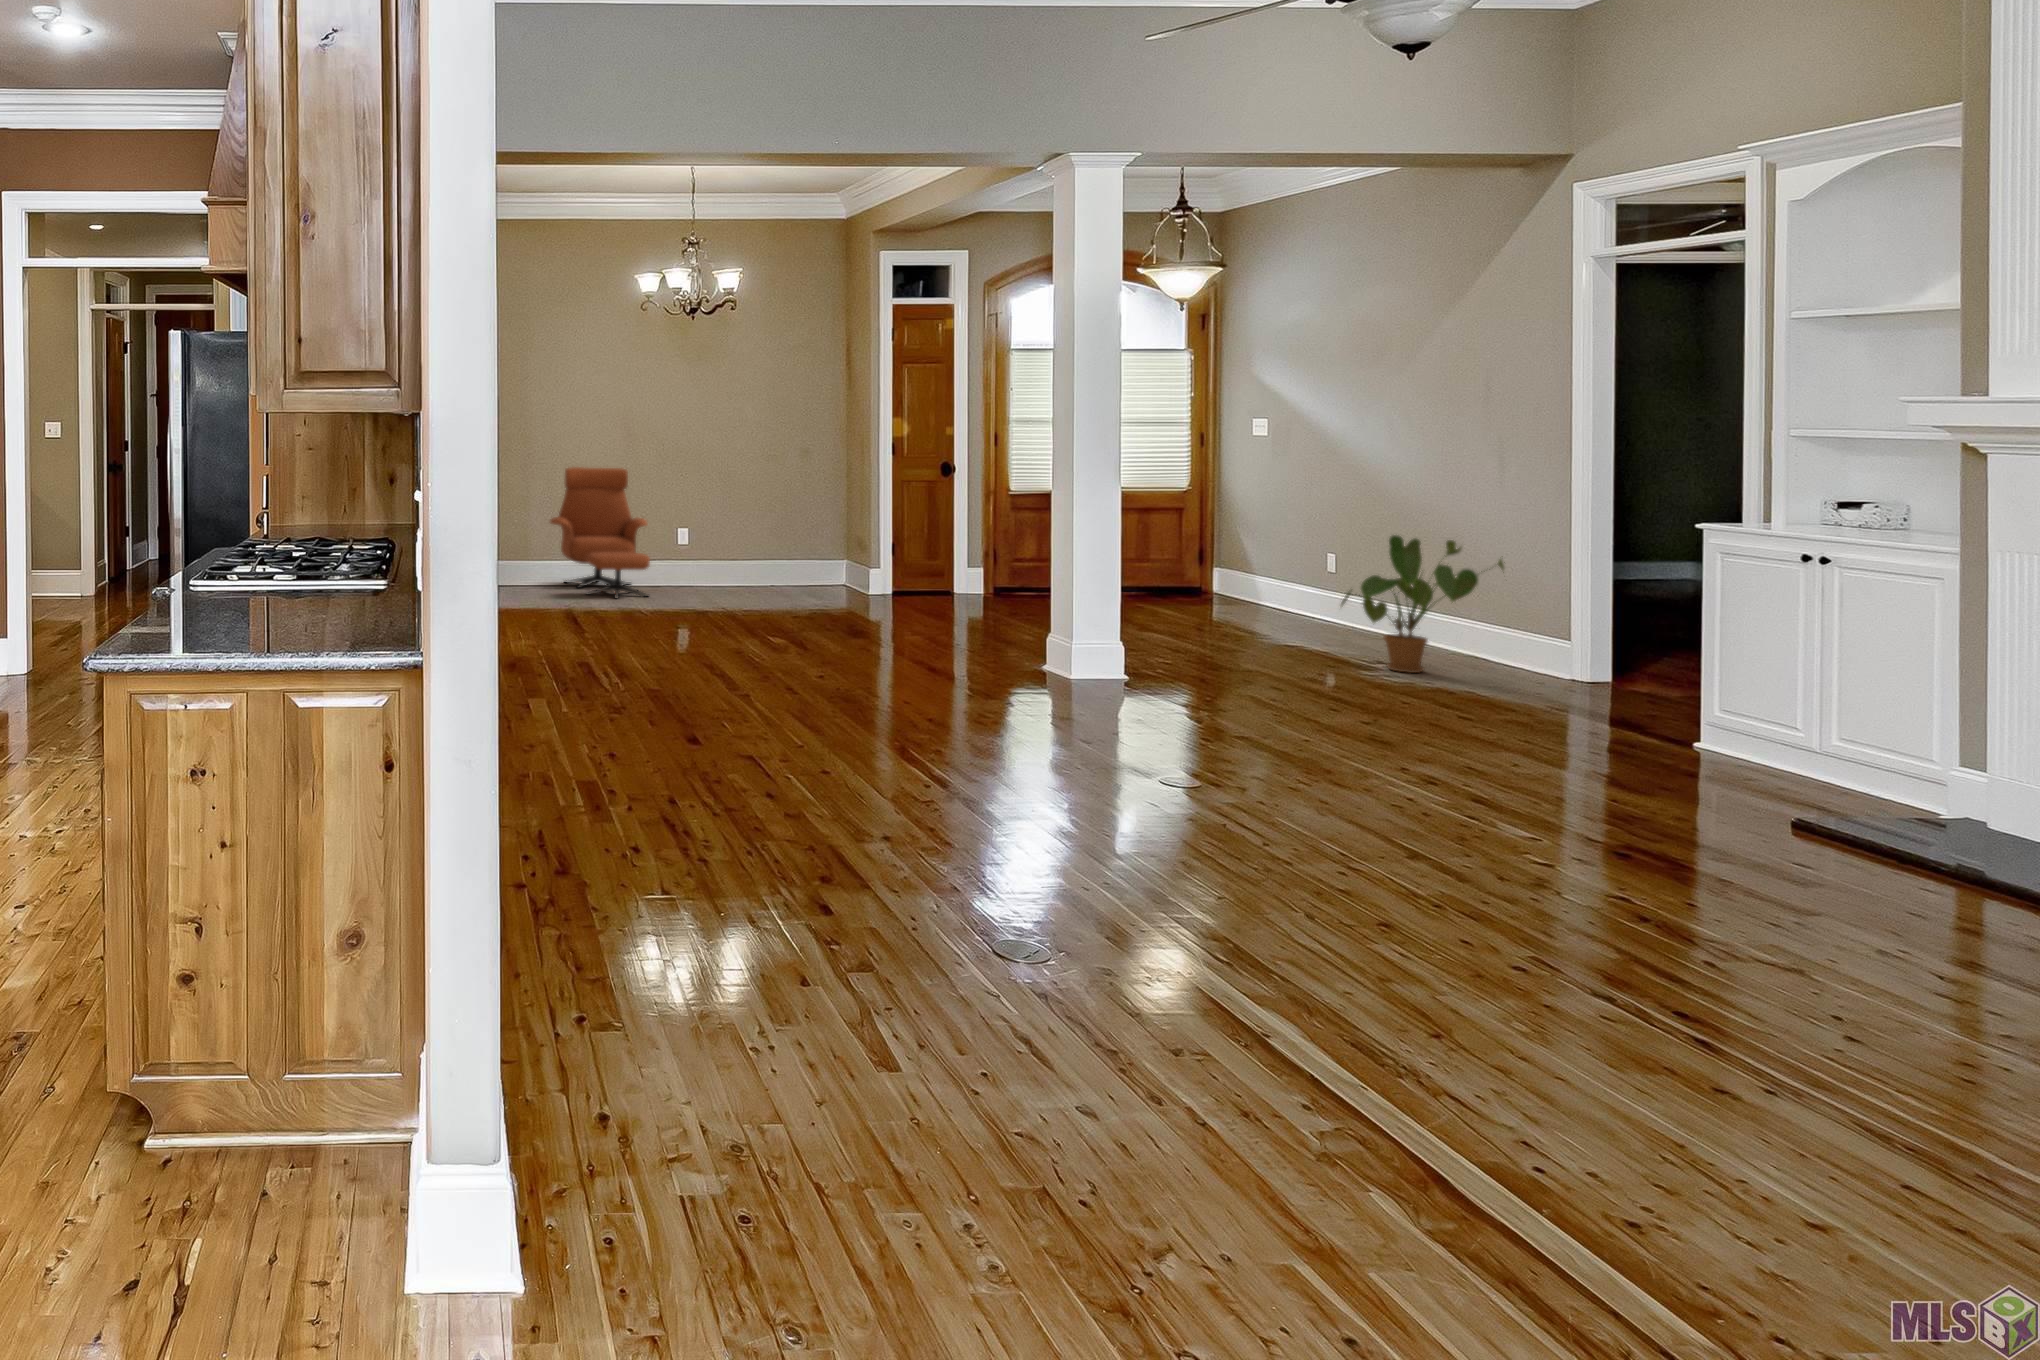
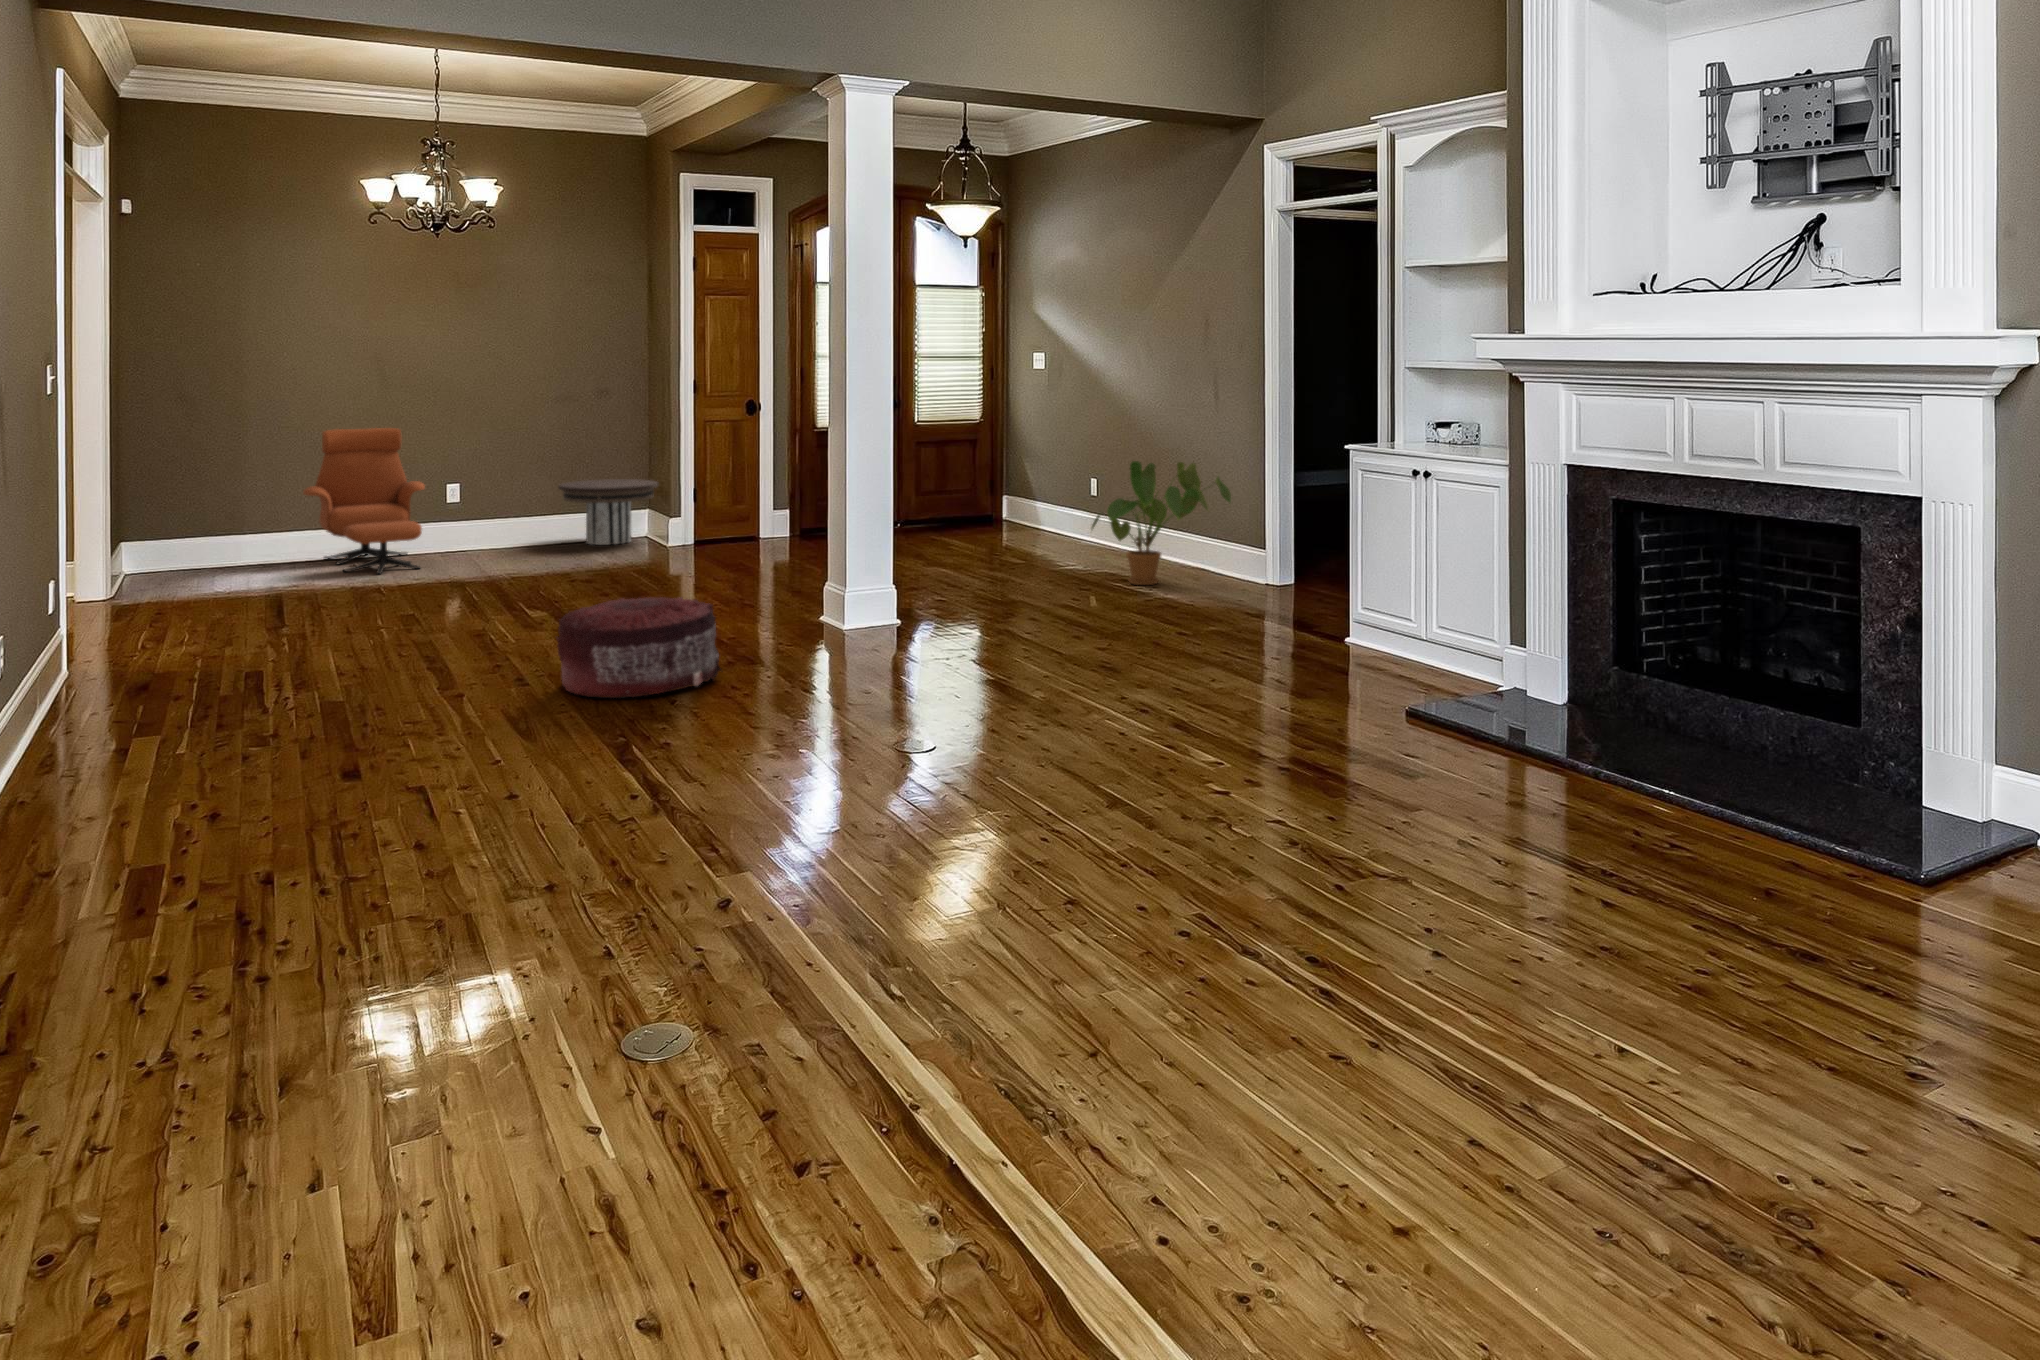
side table: none [762,527,855,590] -> present [559,479,658,545]
pouf: none [817,627,968,715] -> present [556,597,721,698]

